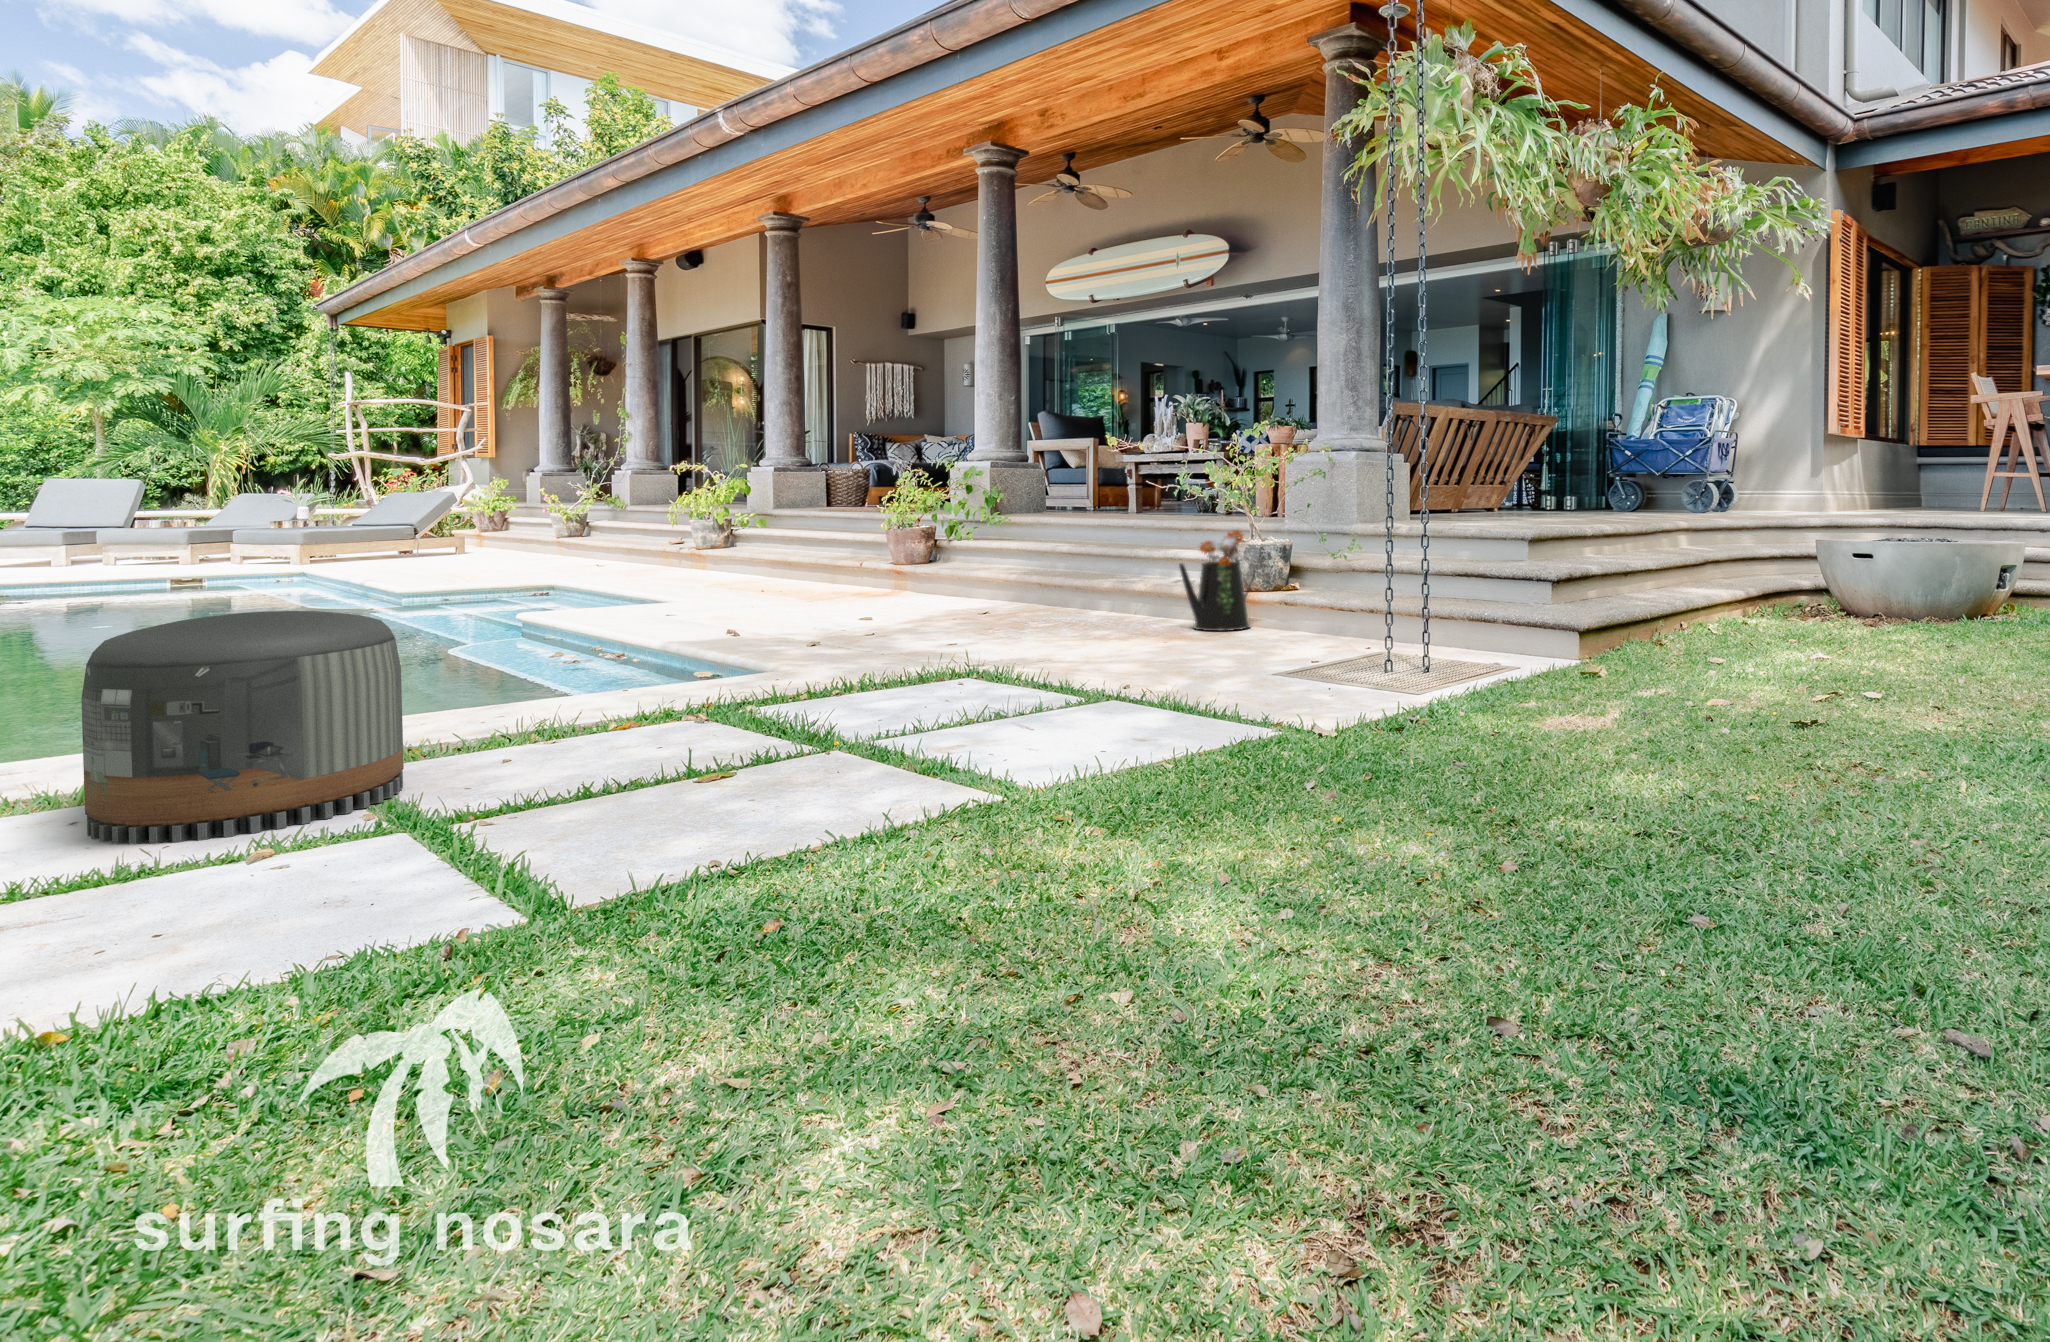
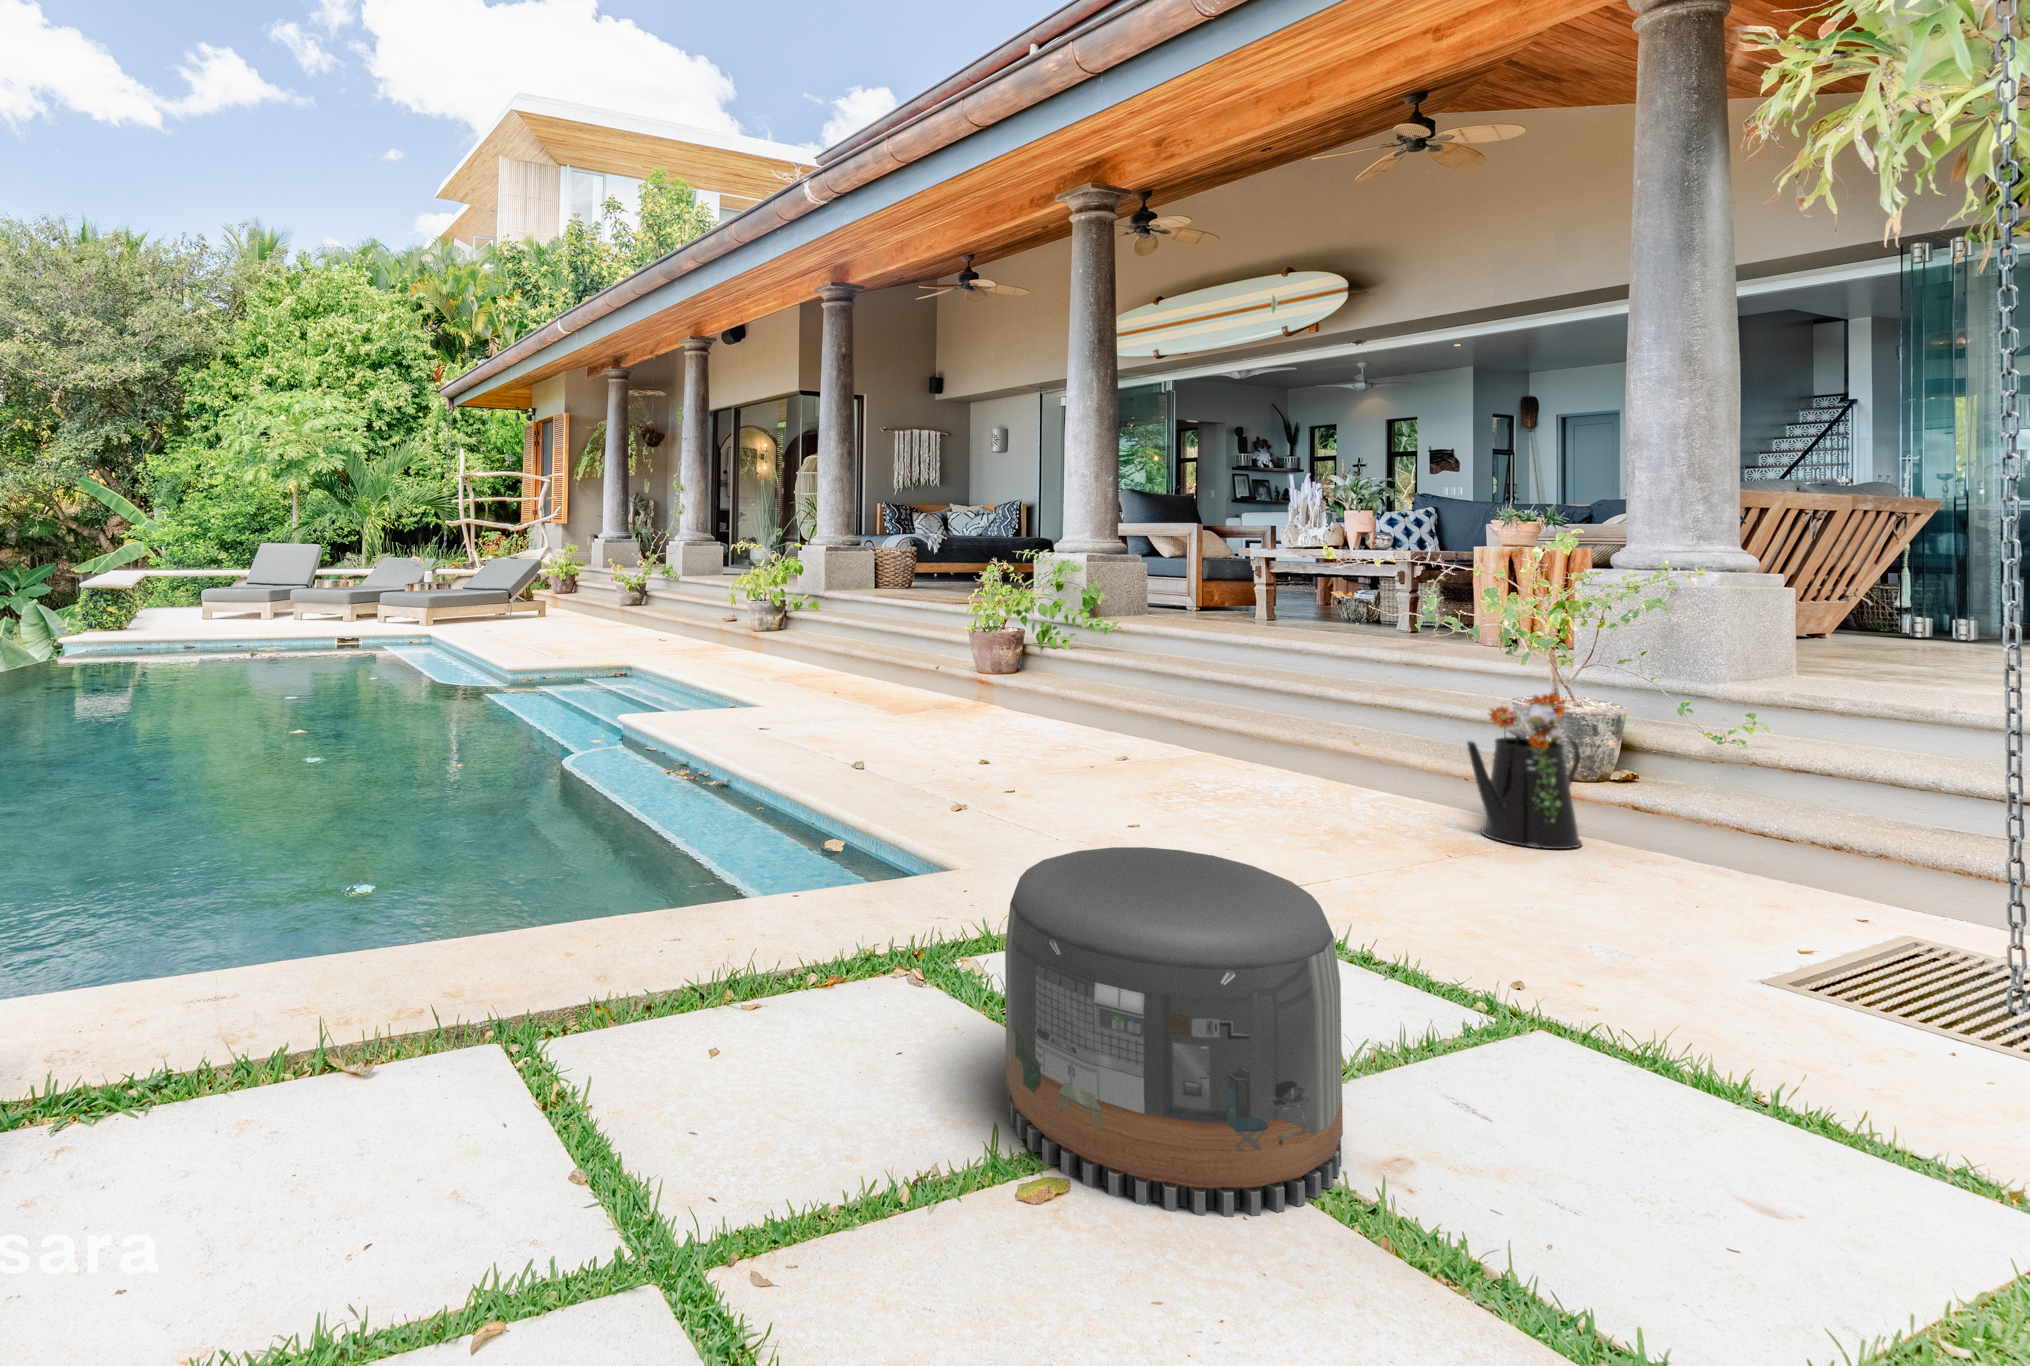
pouf: present [81,611,404,844] -> present [1005,847,1343,1217]

